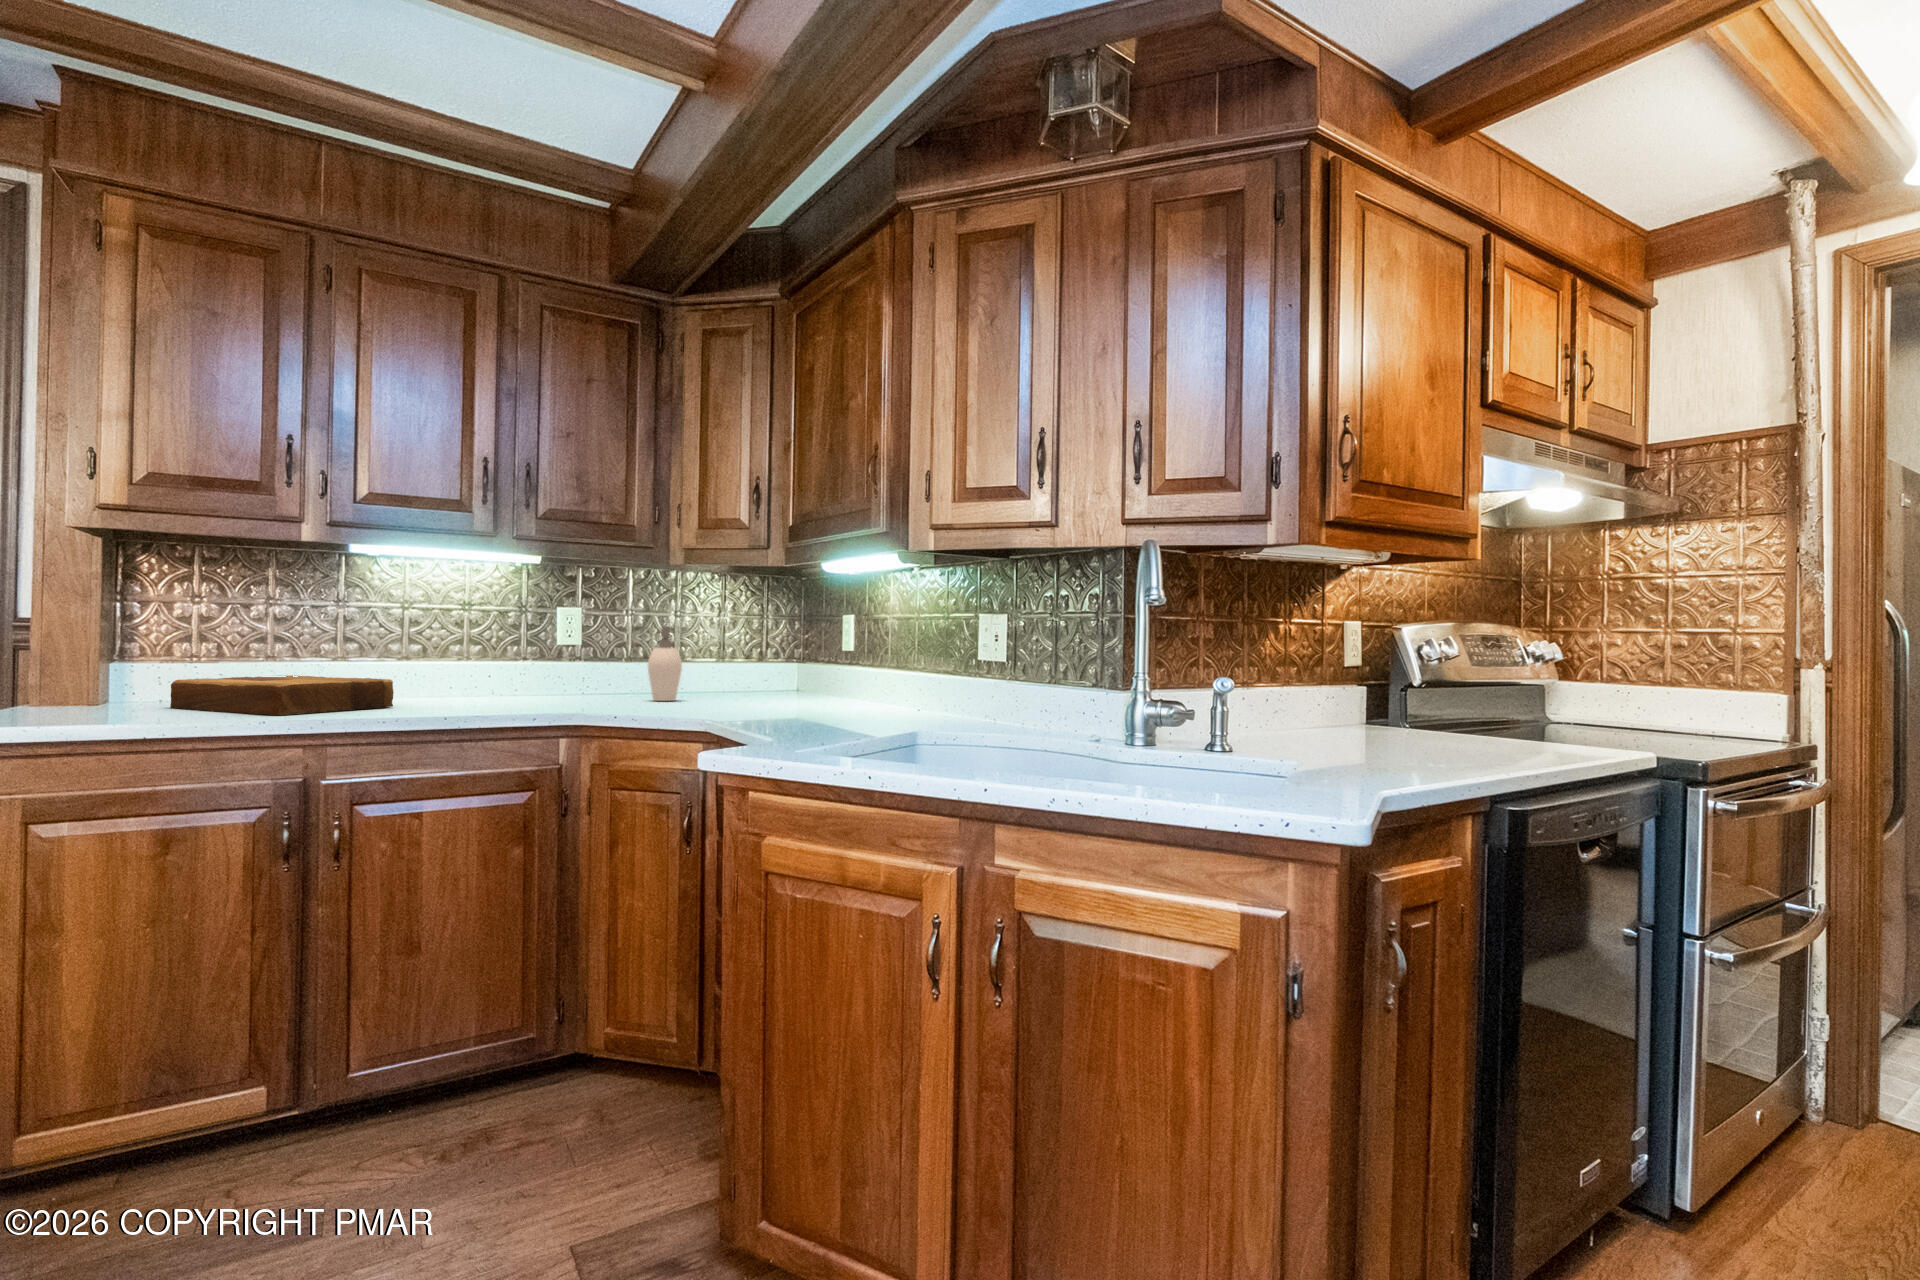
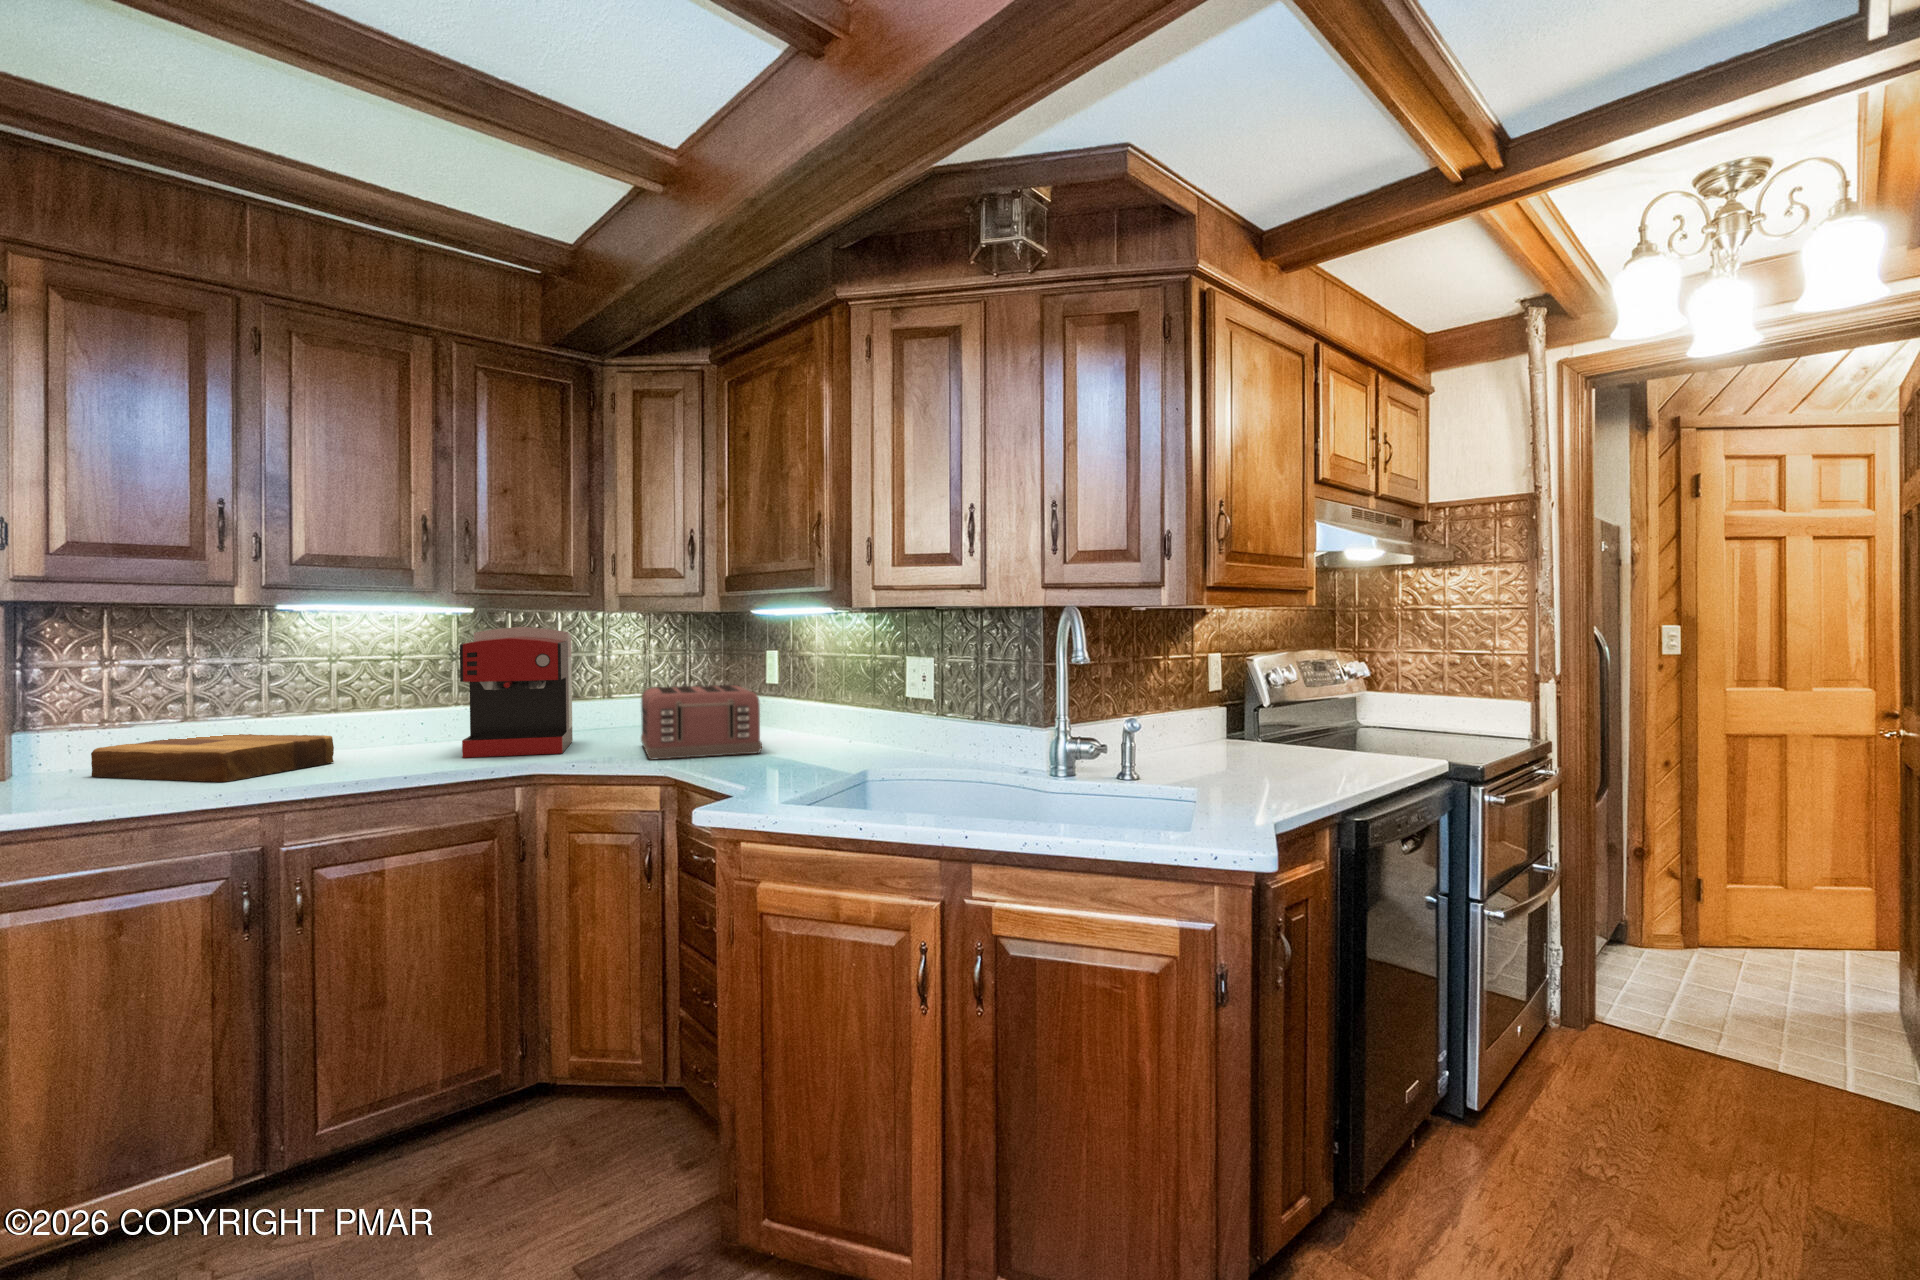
coffee maker: none [516,577,638,709] -> present [460,627,573,758]
soap dispenser: present [648,626,682,701] -> none [581,668,620,739]
toaster: none [695,644,820,717] -> present [641,685,762,760]

